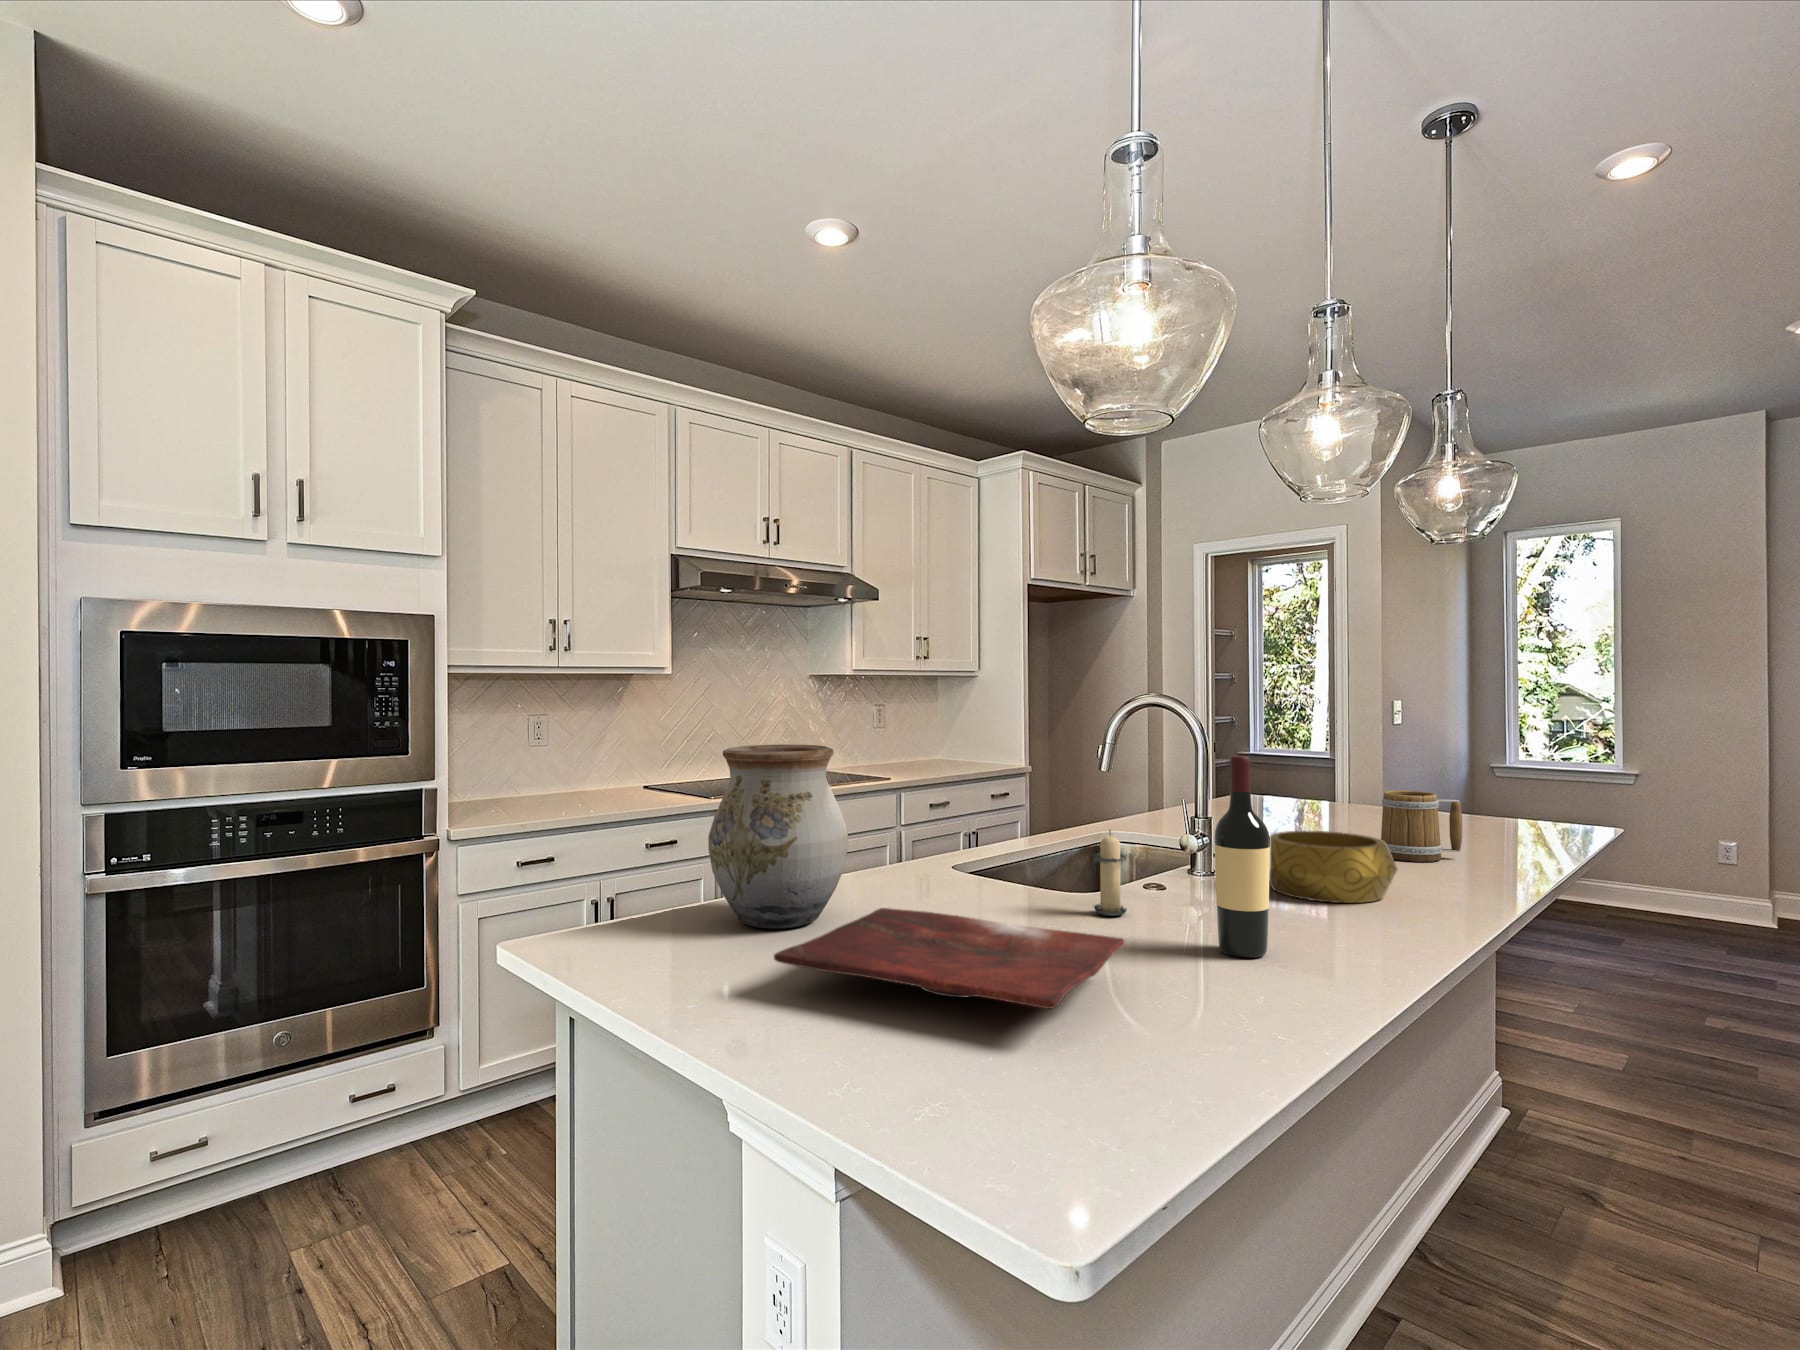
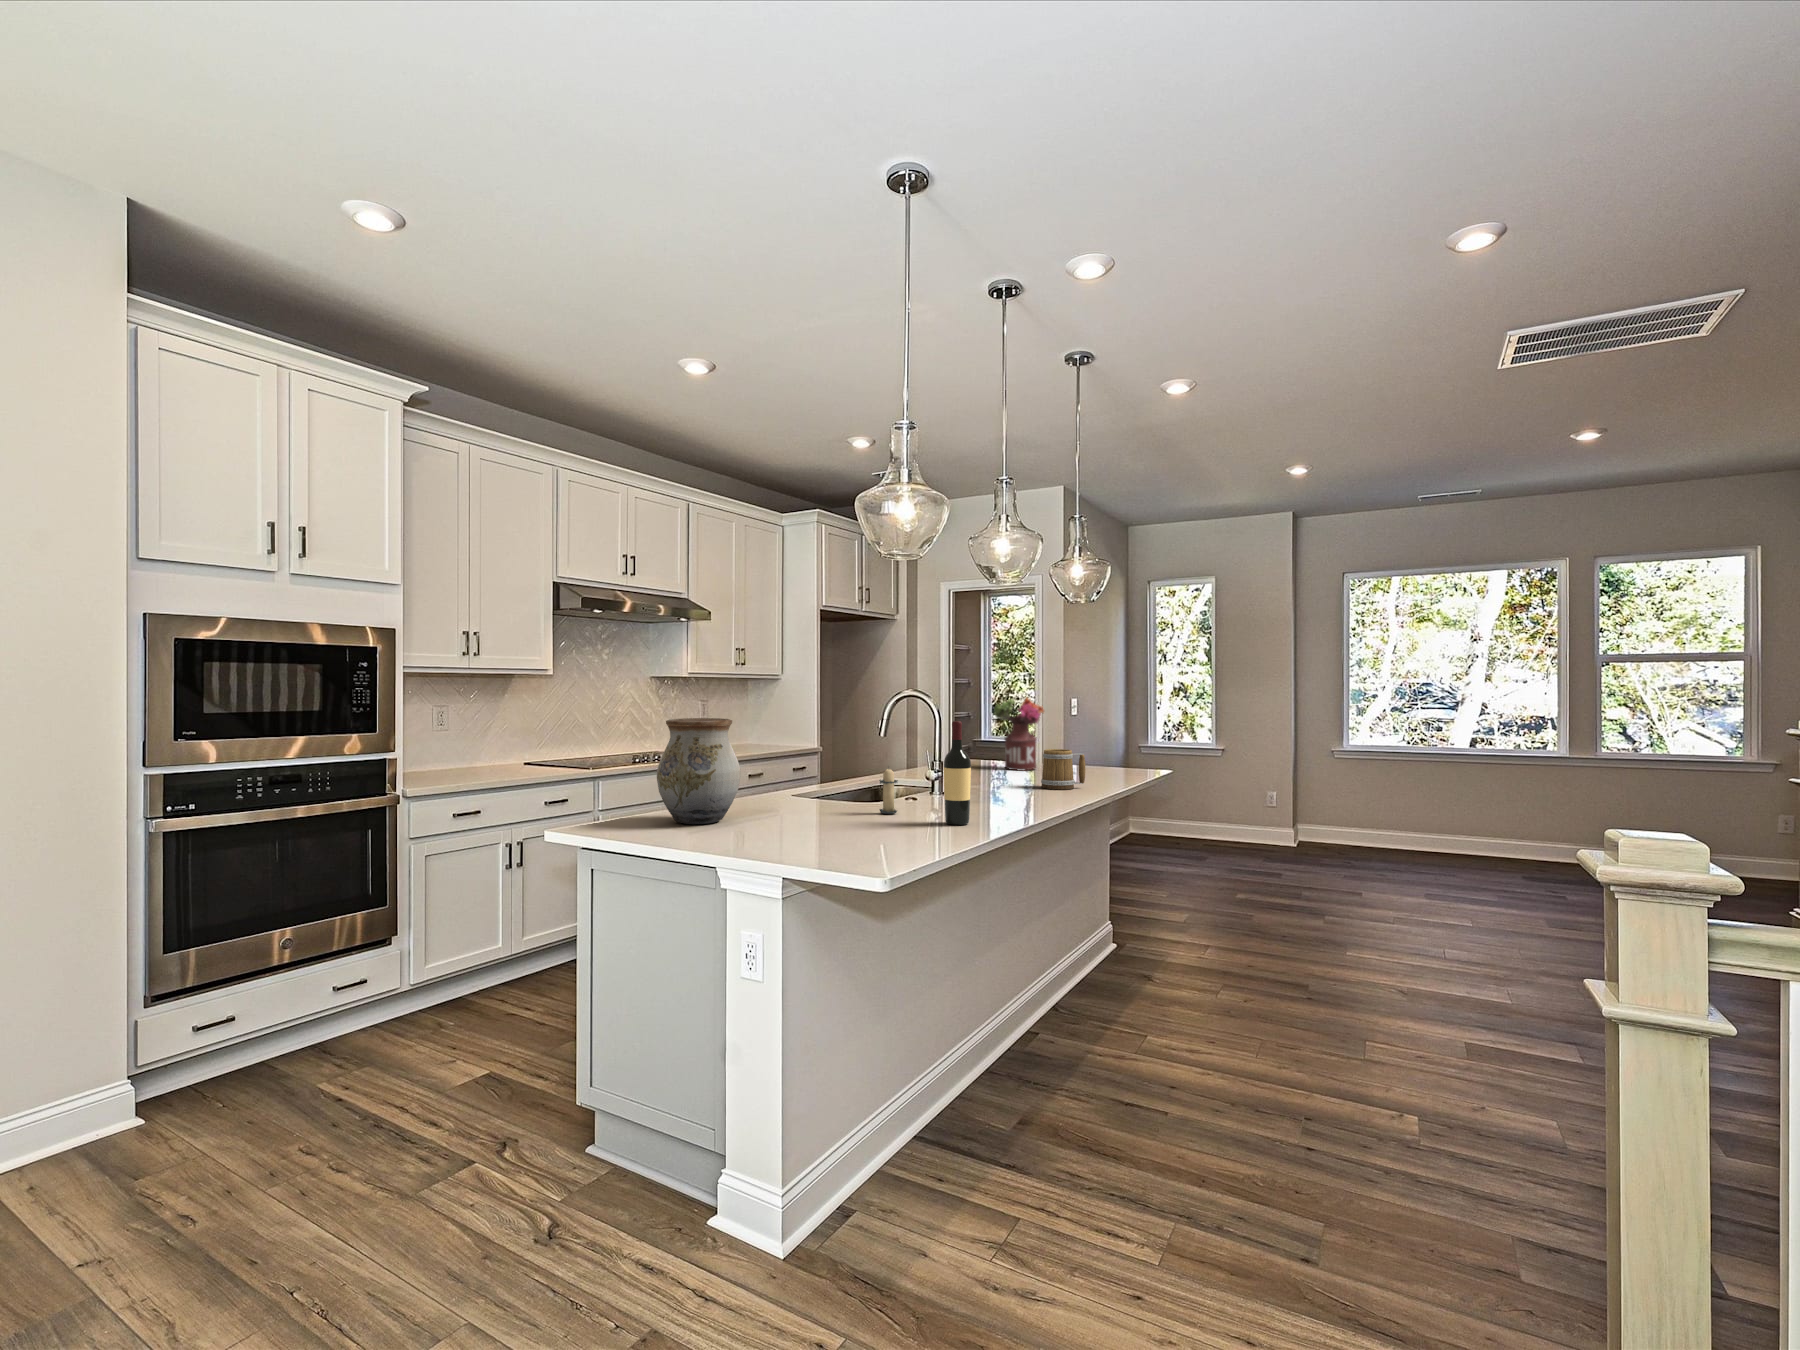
flower arrangement: none [1283,701,1369,815] -> present [994,697,1044,770]
decorative bowl: present [1269,831,1397,903] -> none [971,770,1043,806]
cutting board: present [774,908,1125,1009] -> none [720,807,899,841]

